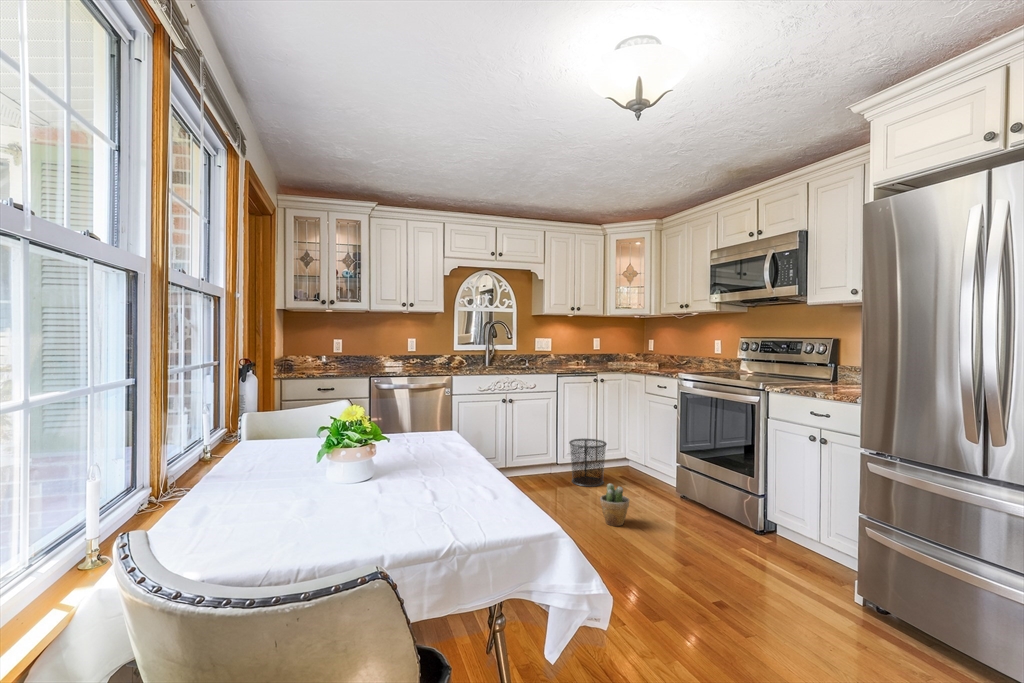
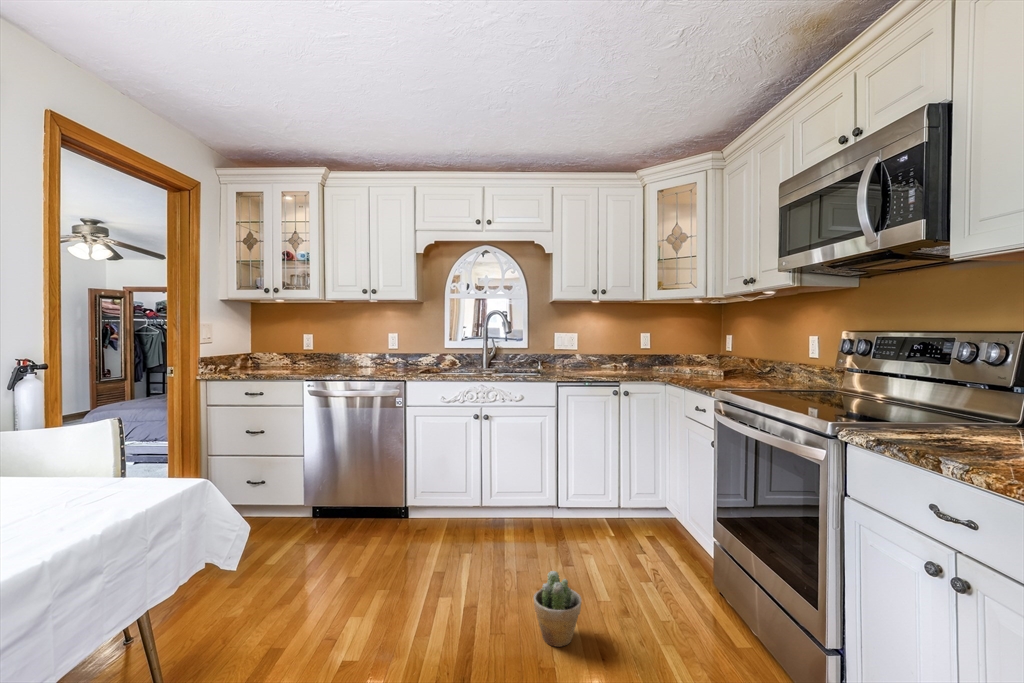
waste bin: present [569,439,607,487] -> none [561,478,617,554]

